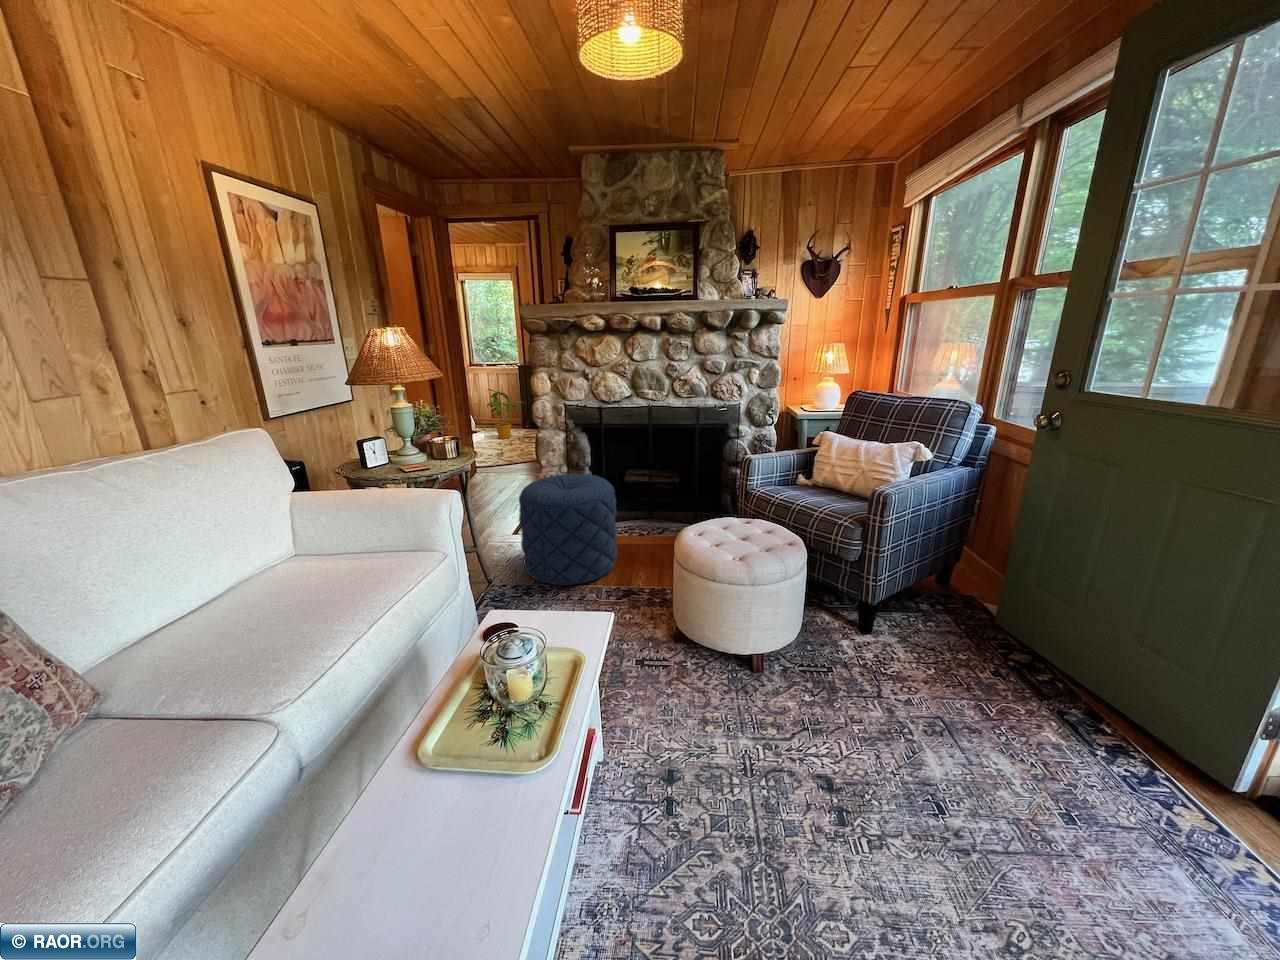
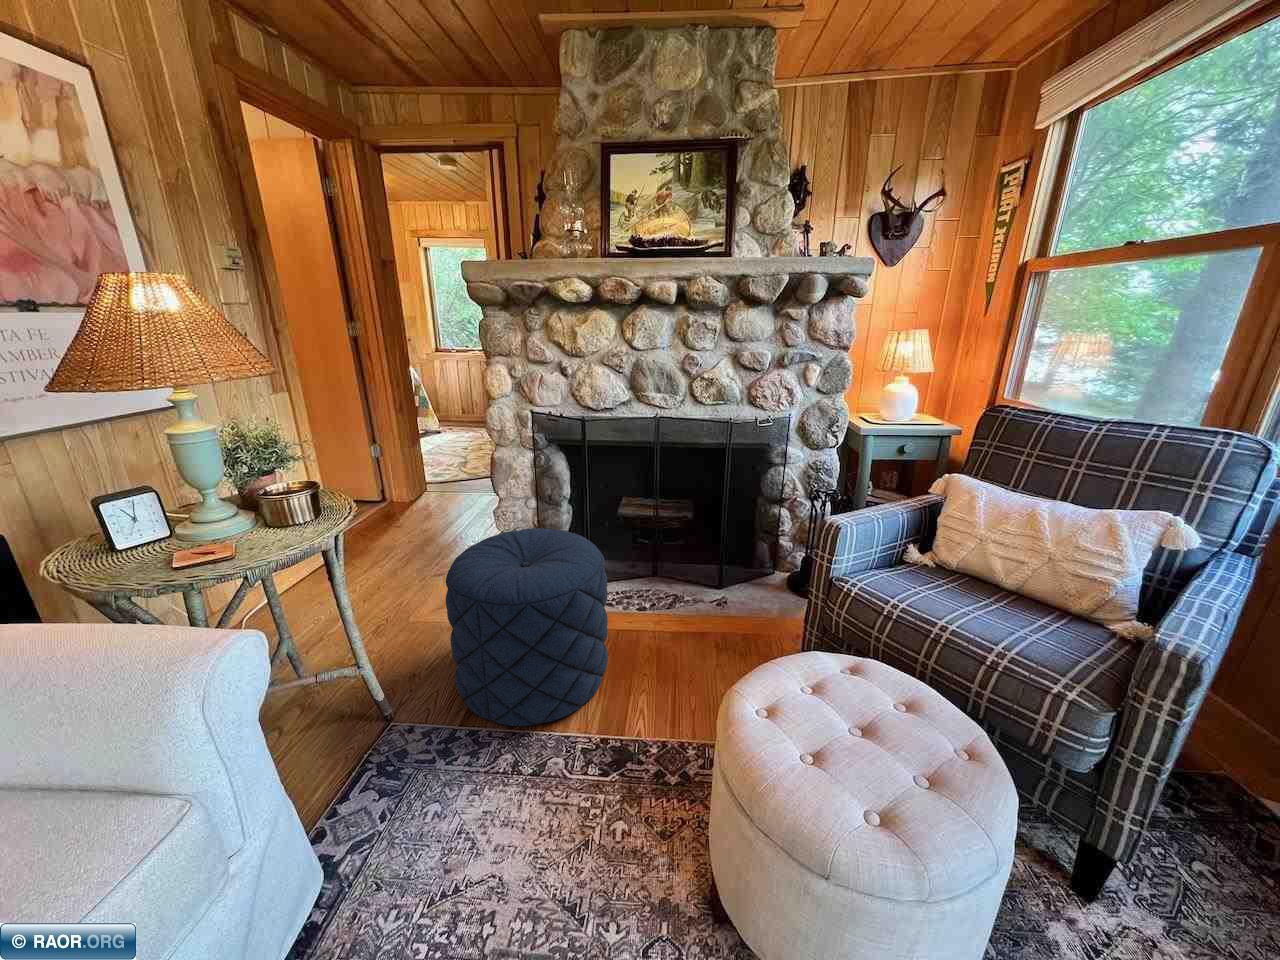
house plant: present [487,389,521,439] -> none [440,376,491,439]

